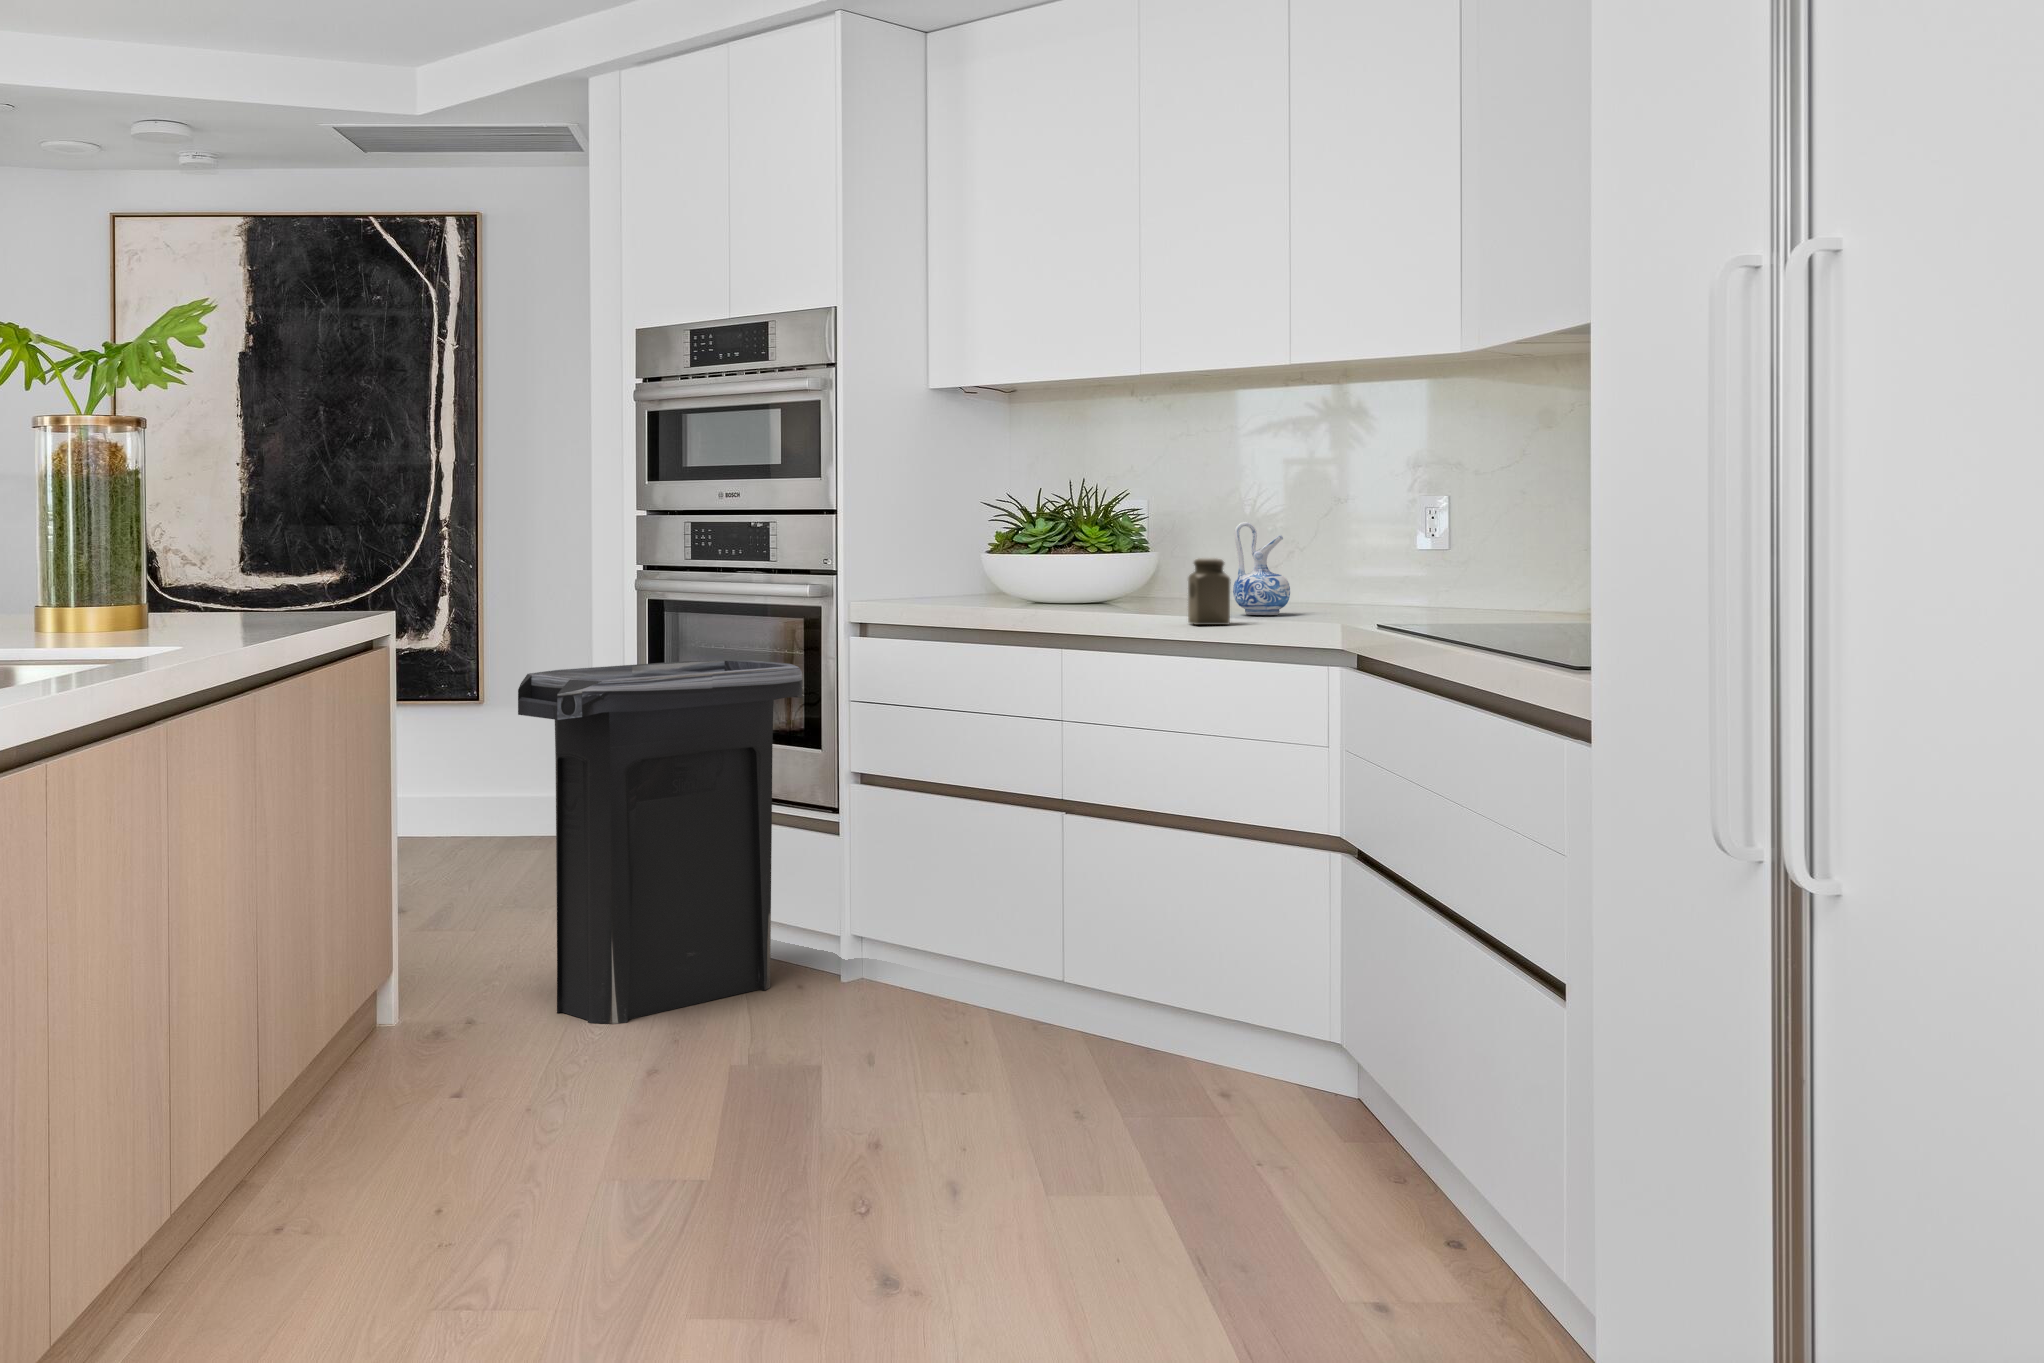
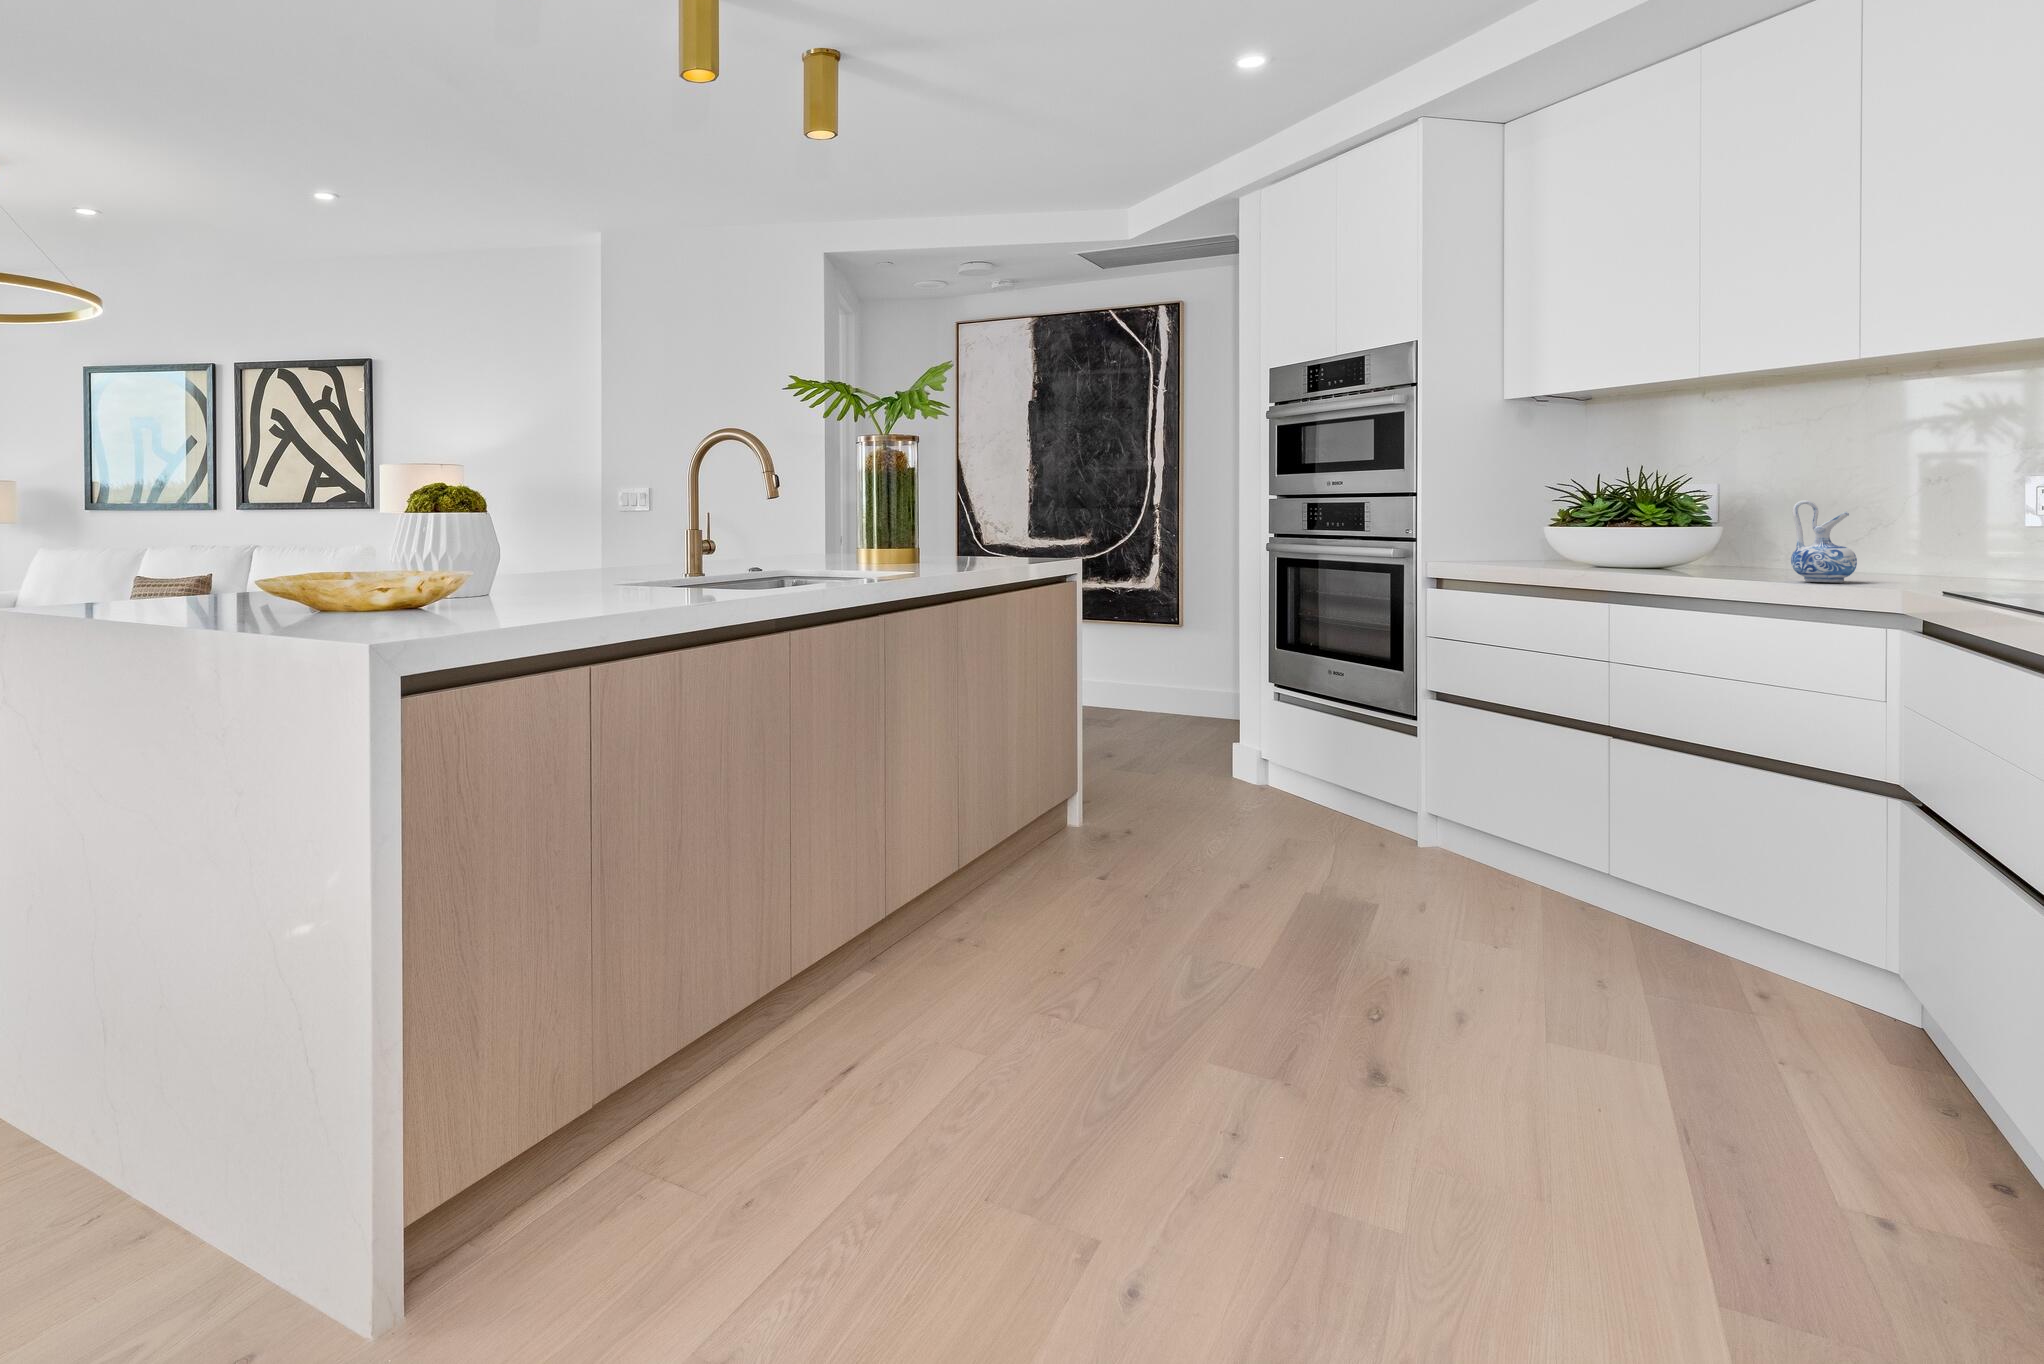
salt shaker: present [1188,558,1231,625] -> none [1732,531,1778,589]
trash can: present [518,661,802,1024] -> none [1162,602,1387,851]

